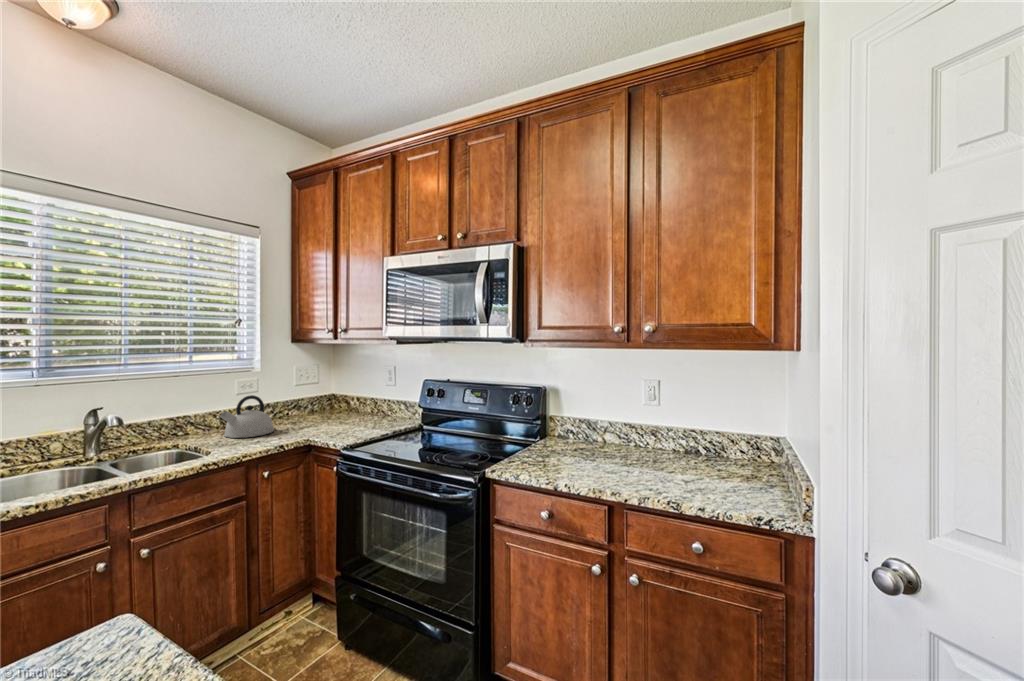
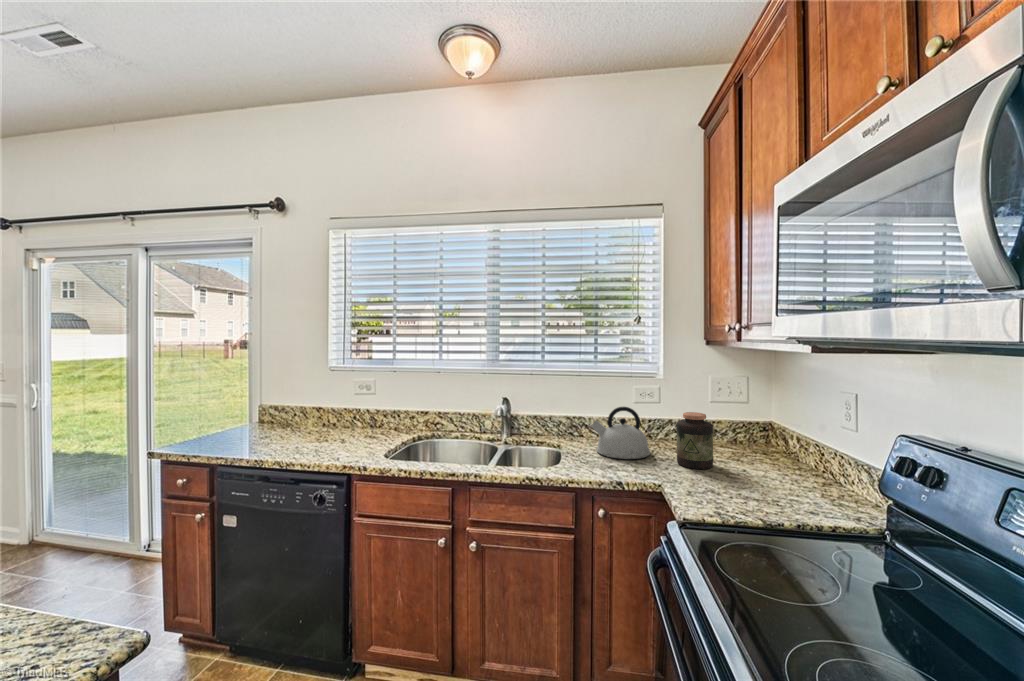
jar: none [297,391,322,429] -> present [677,412,713,469]

